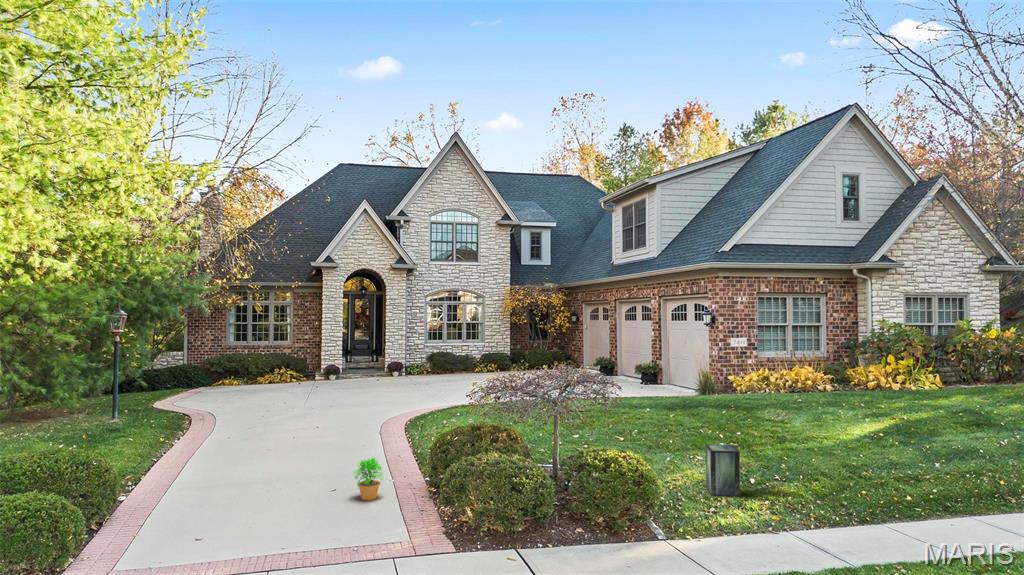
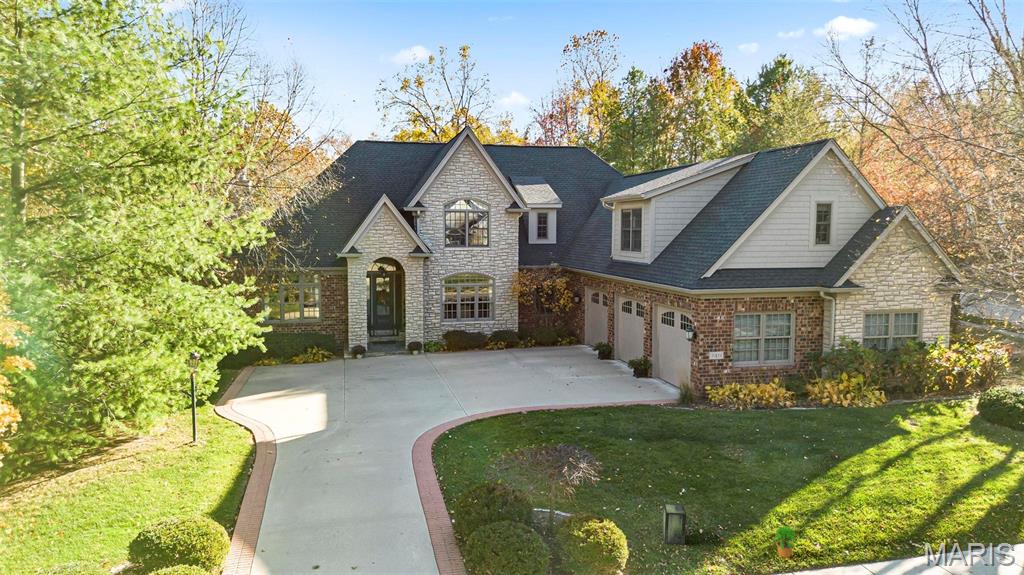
potted plant: present [355,458,383,500] -> present [775,526,796,558]

